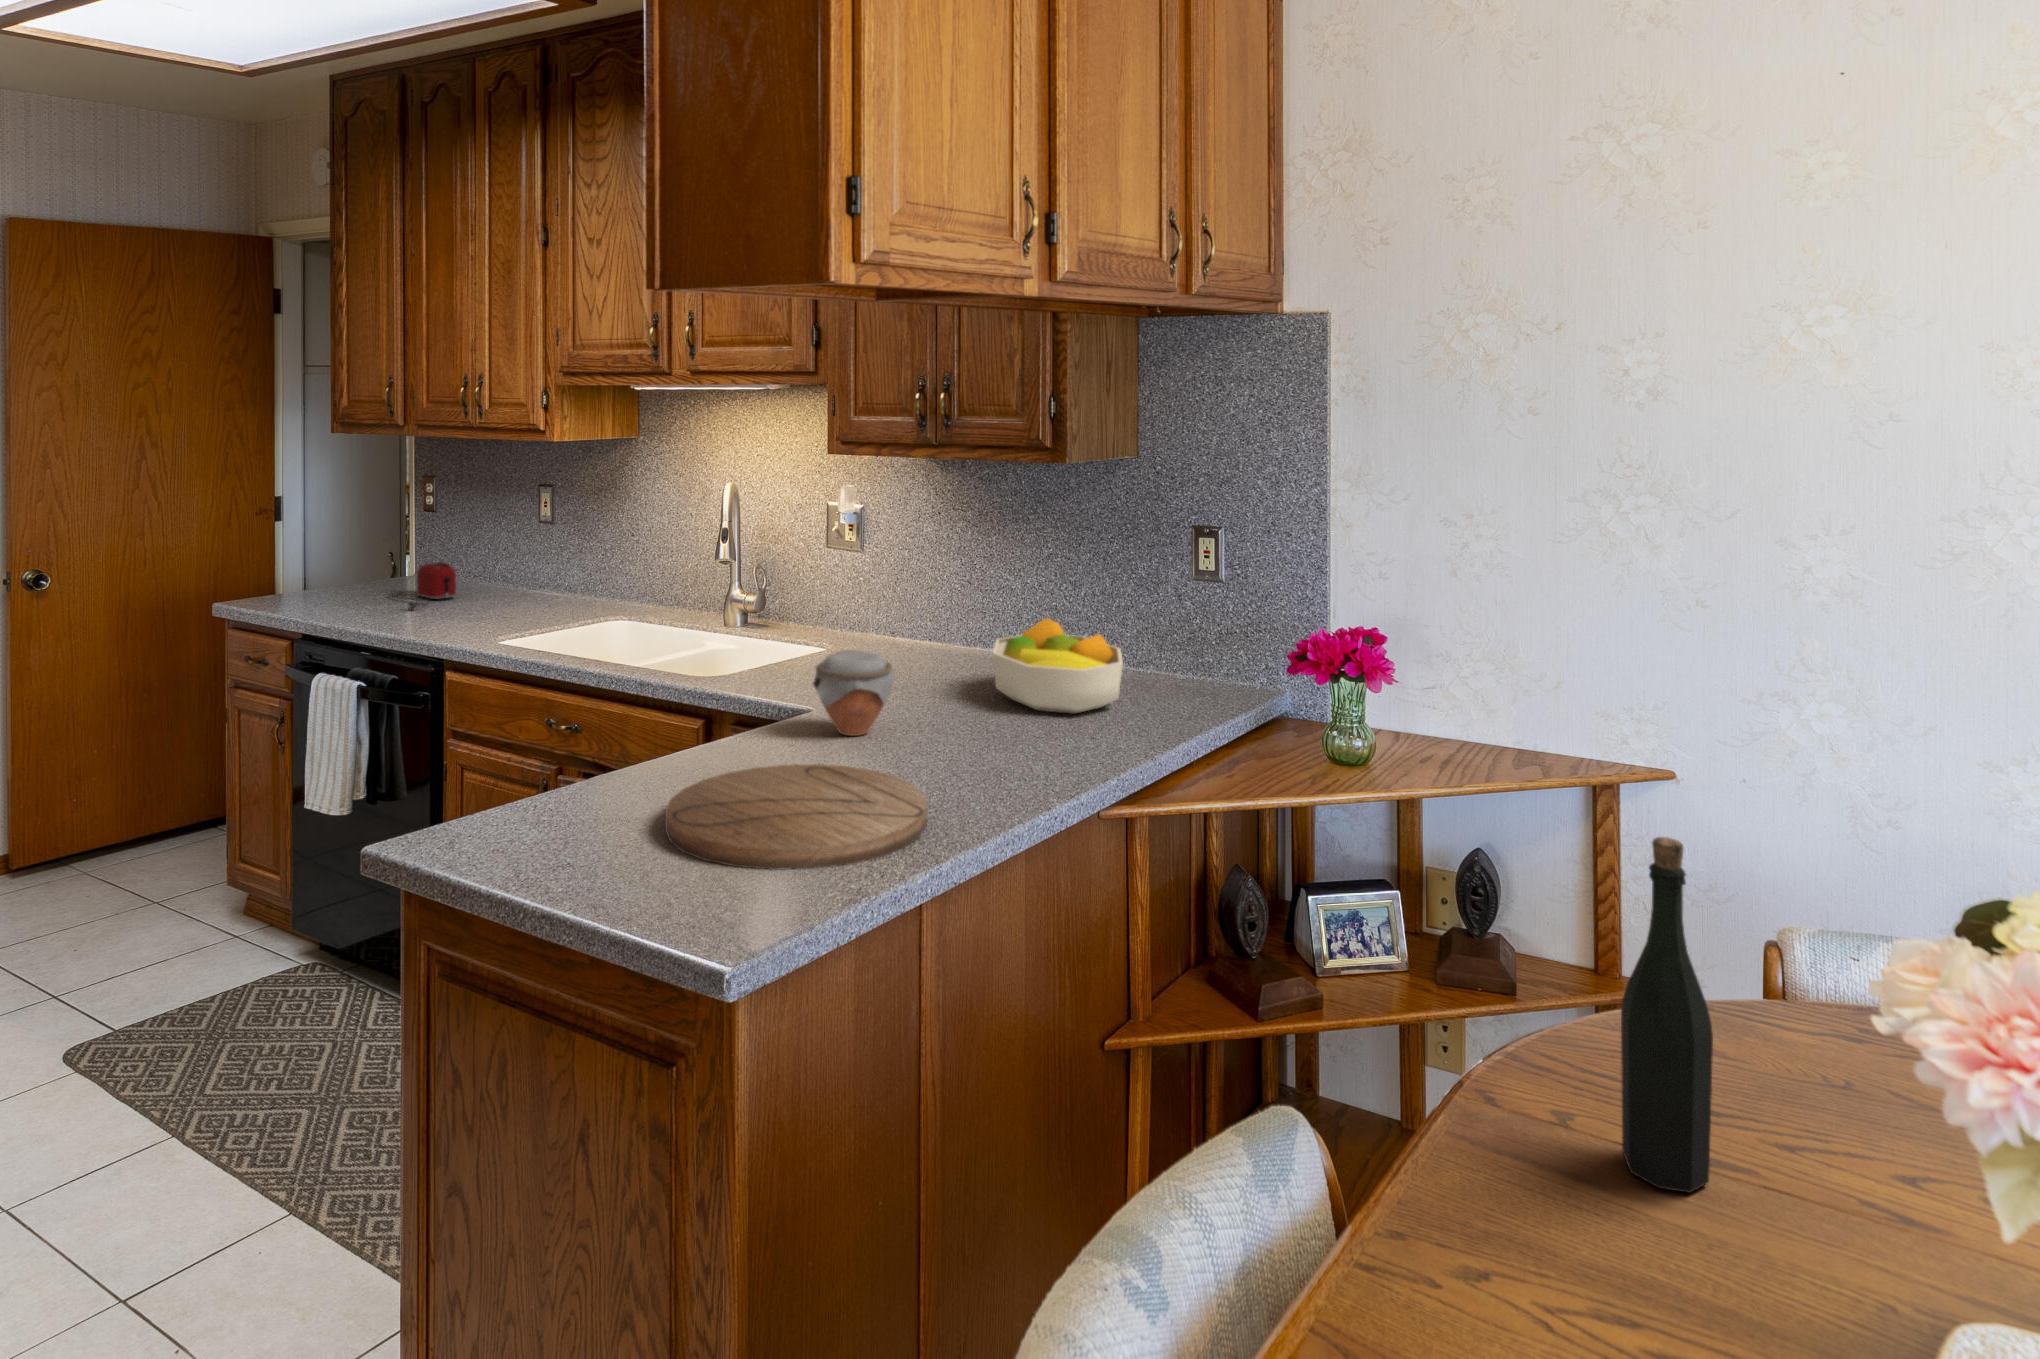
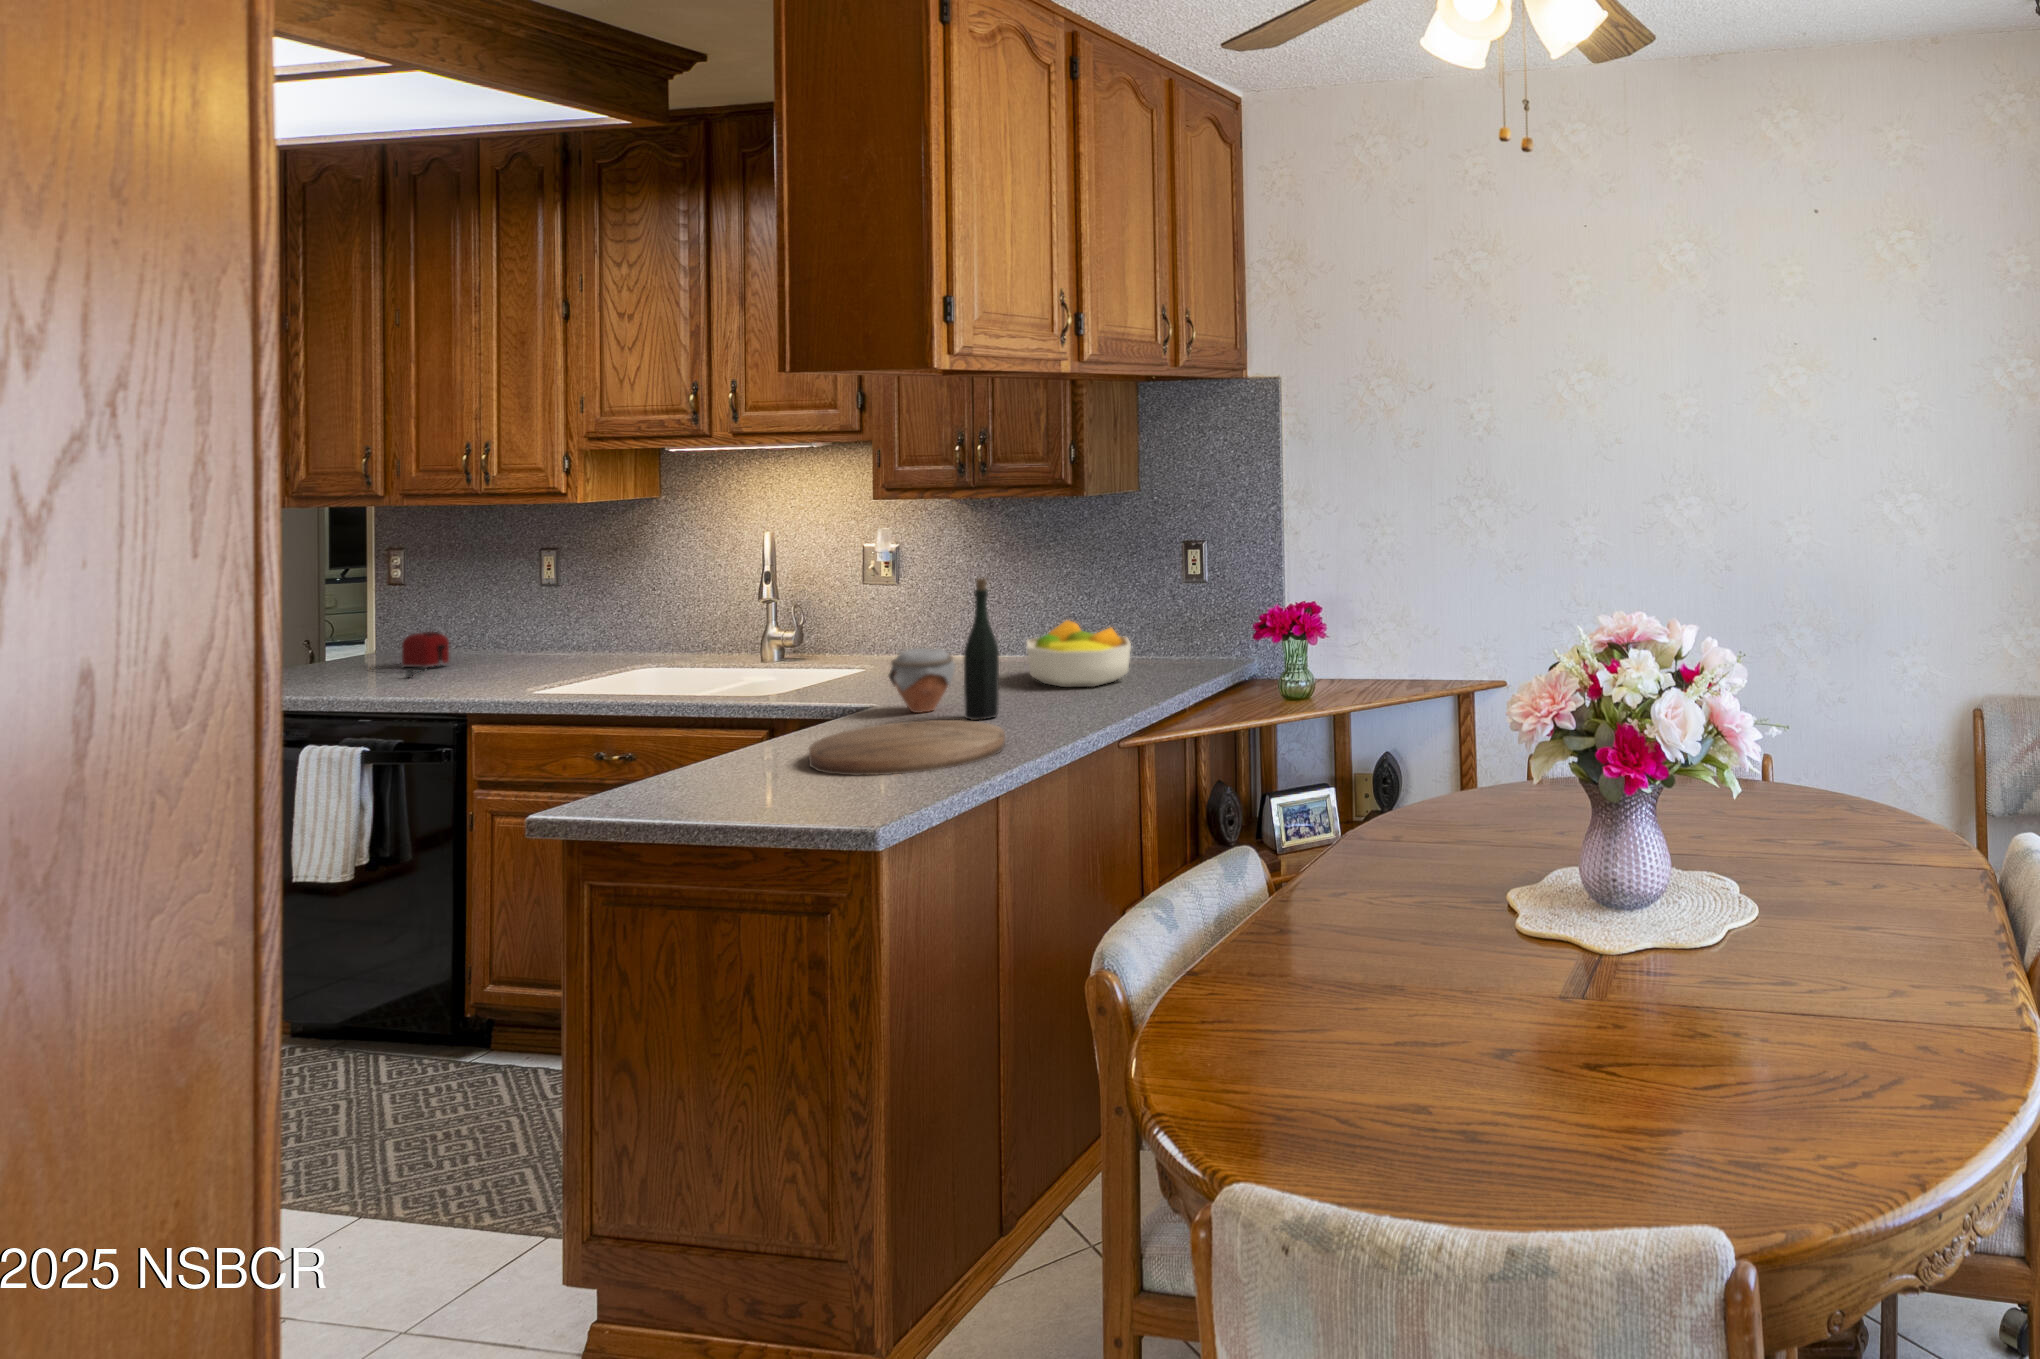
bottle: present [1621,837,1713,1193] -> present [964,578,999,720]

